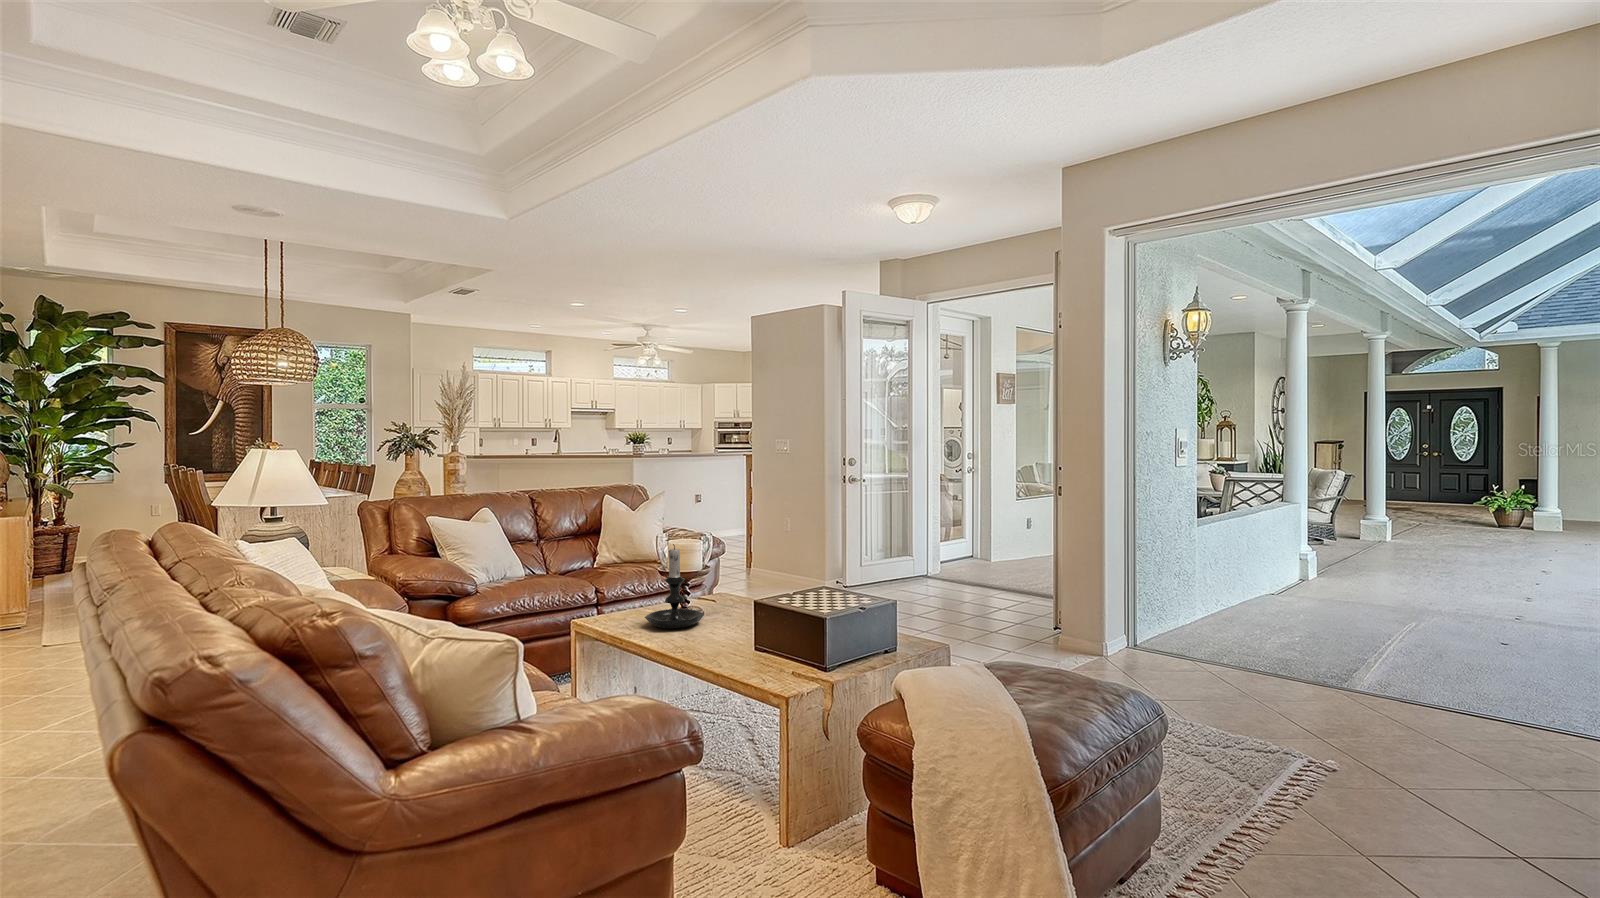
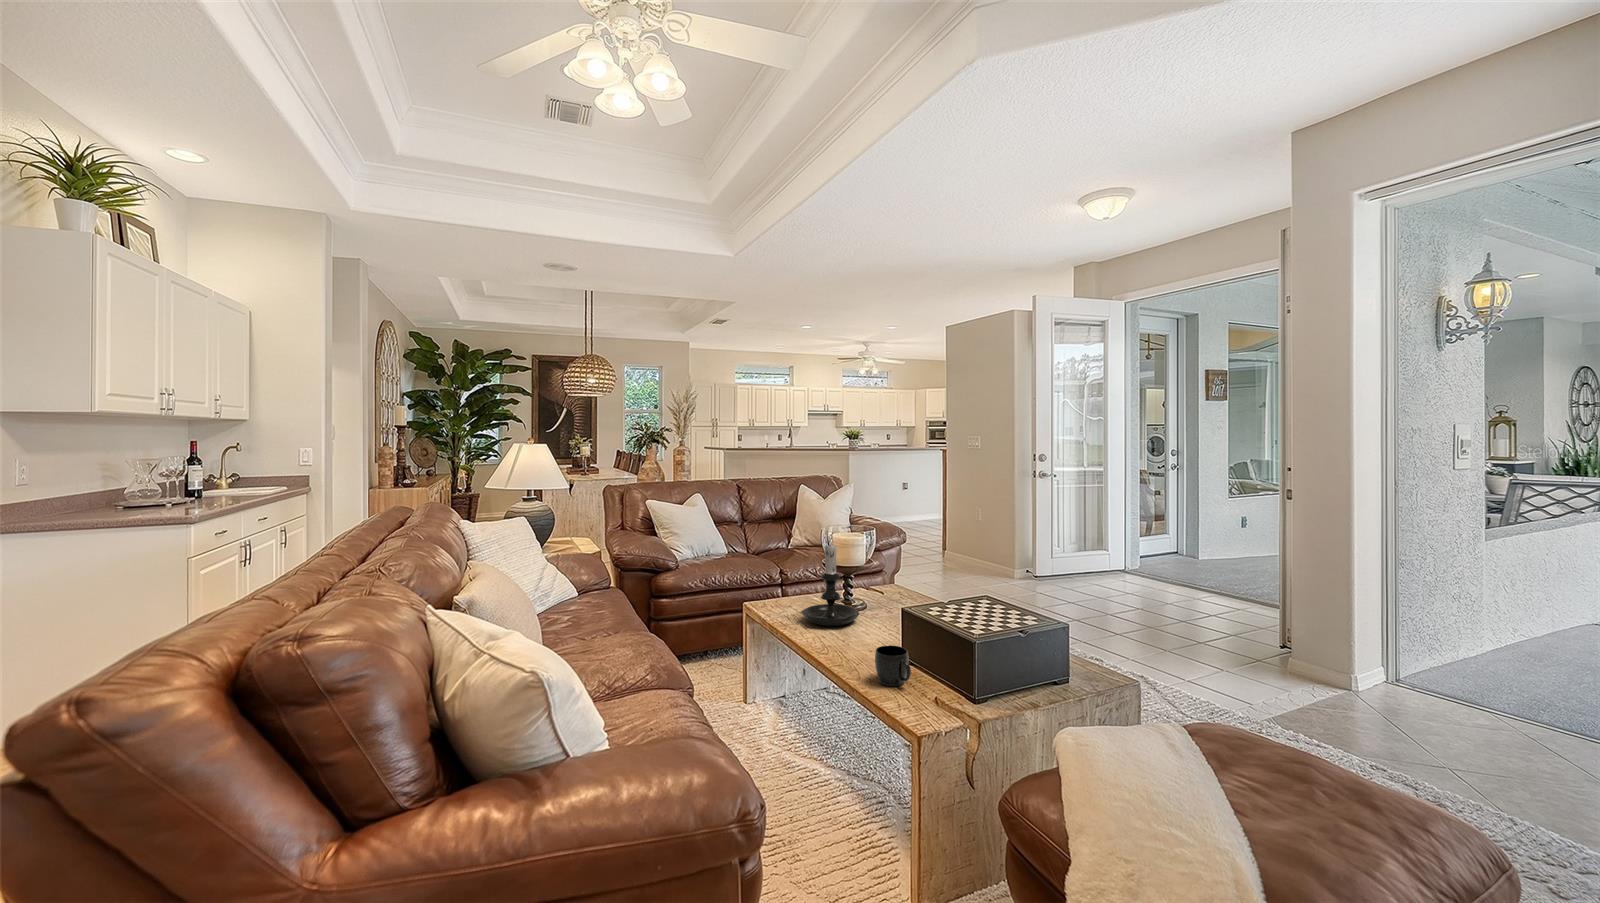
mug: none [736,632,770,667] -> present [875,645,911,686]

